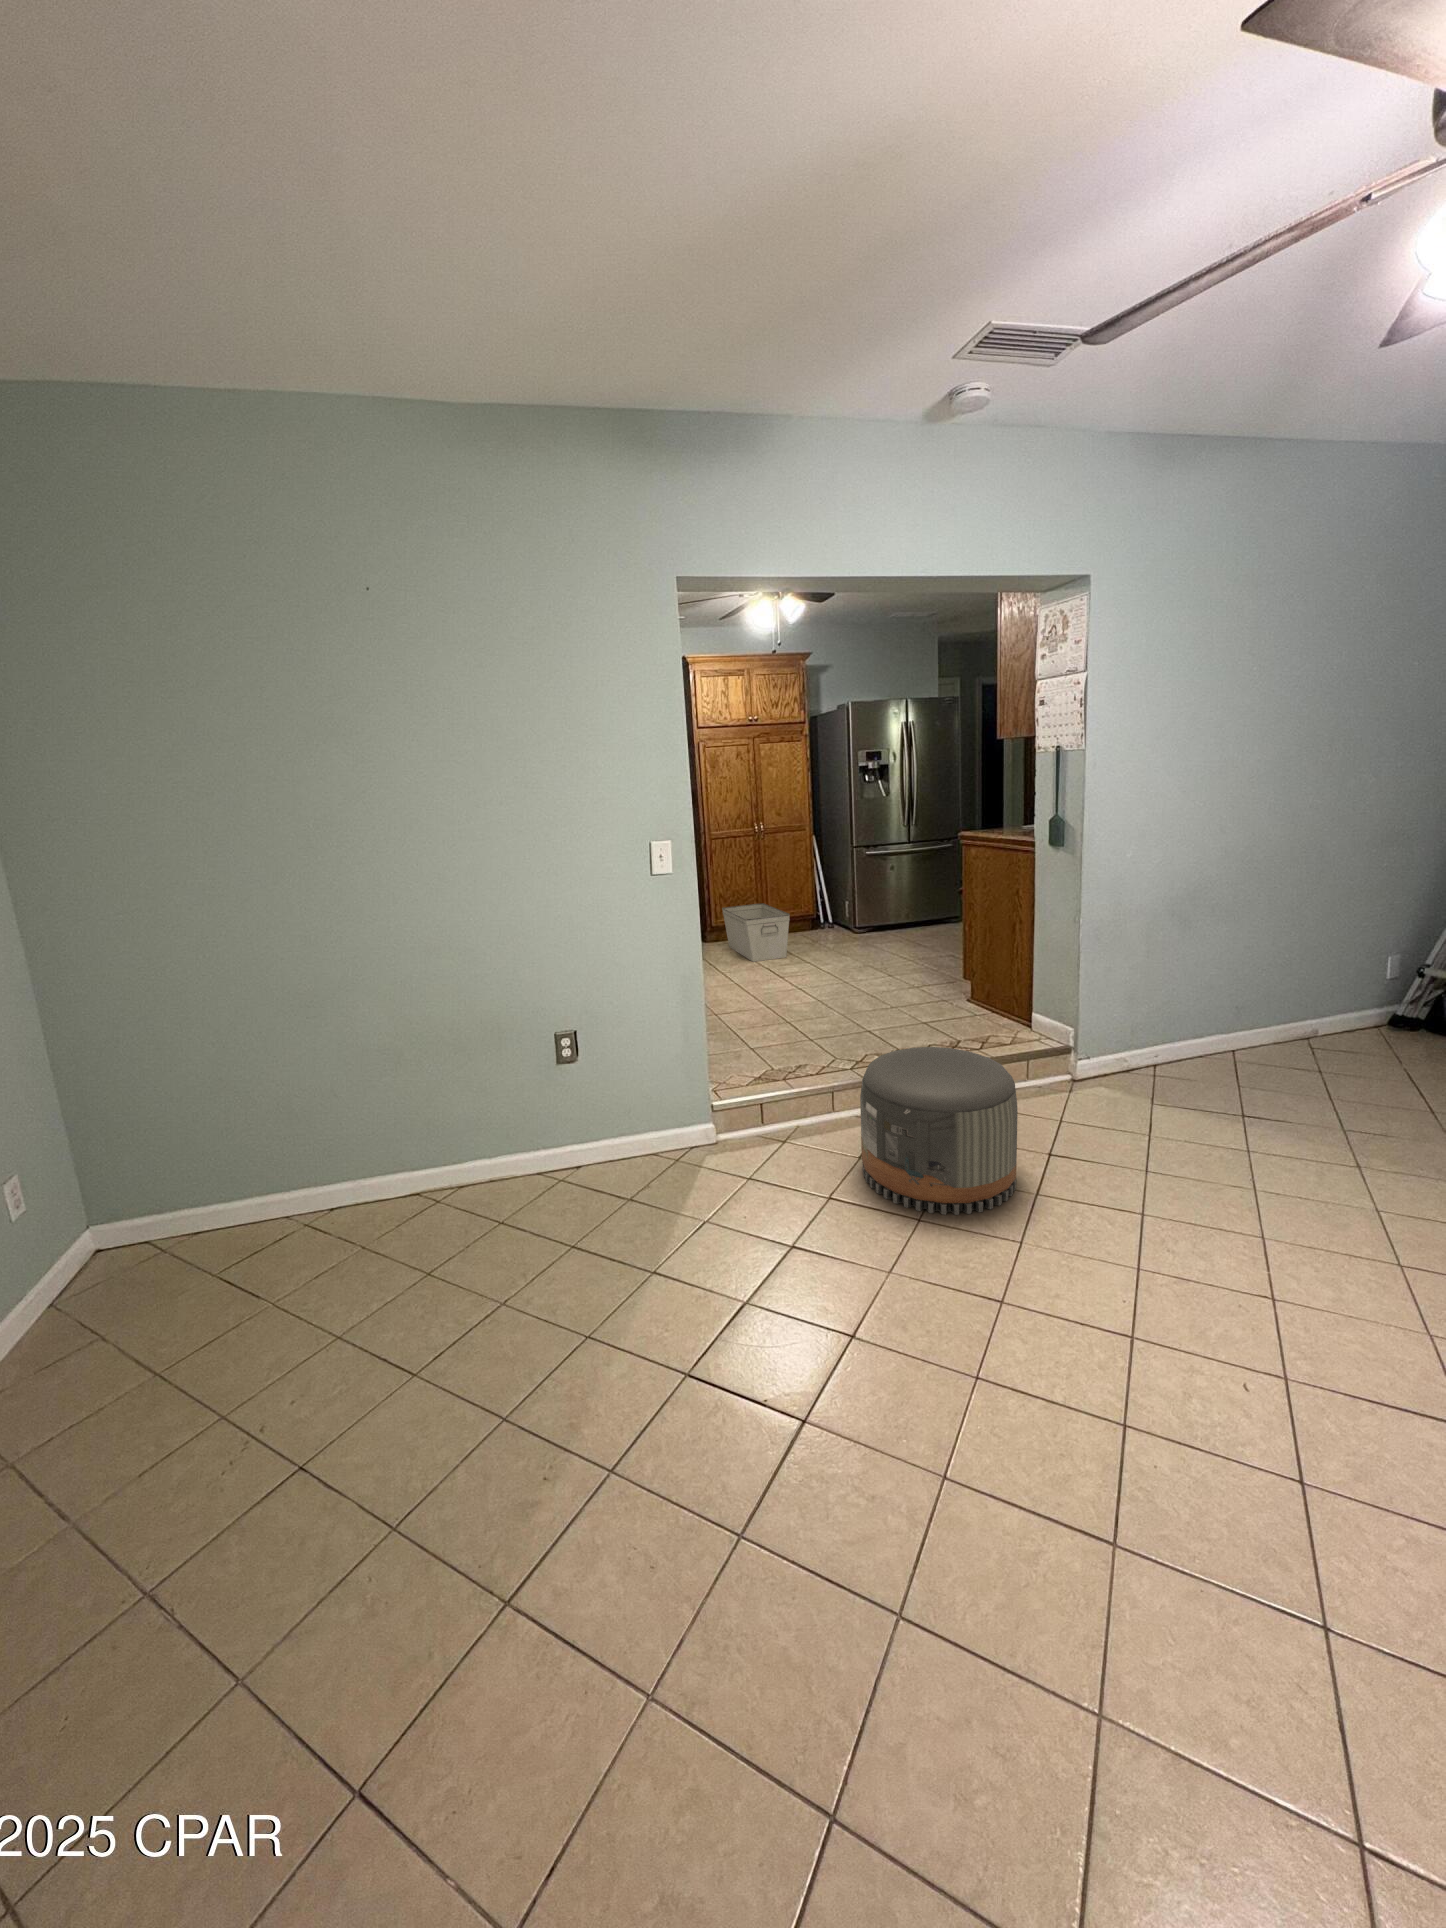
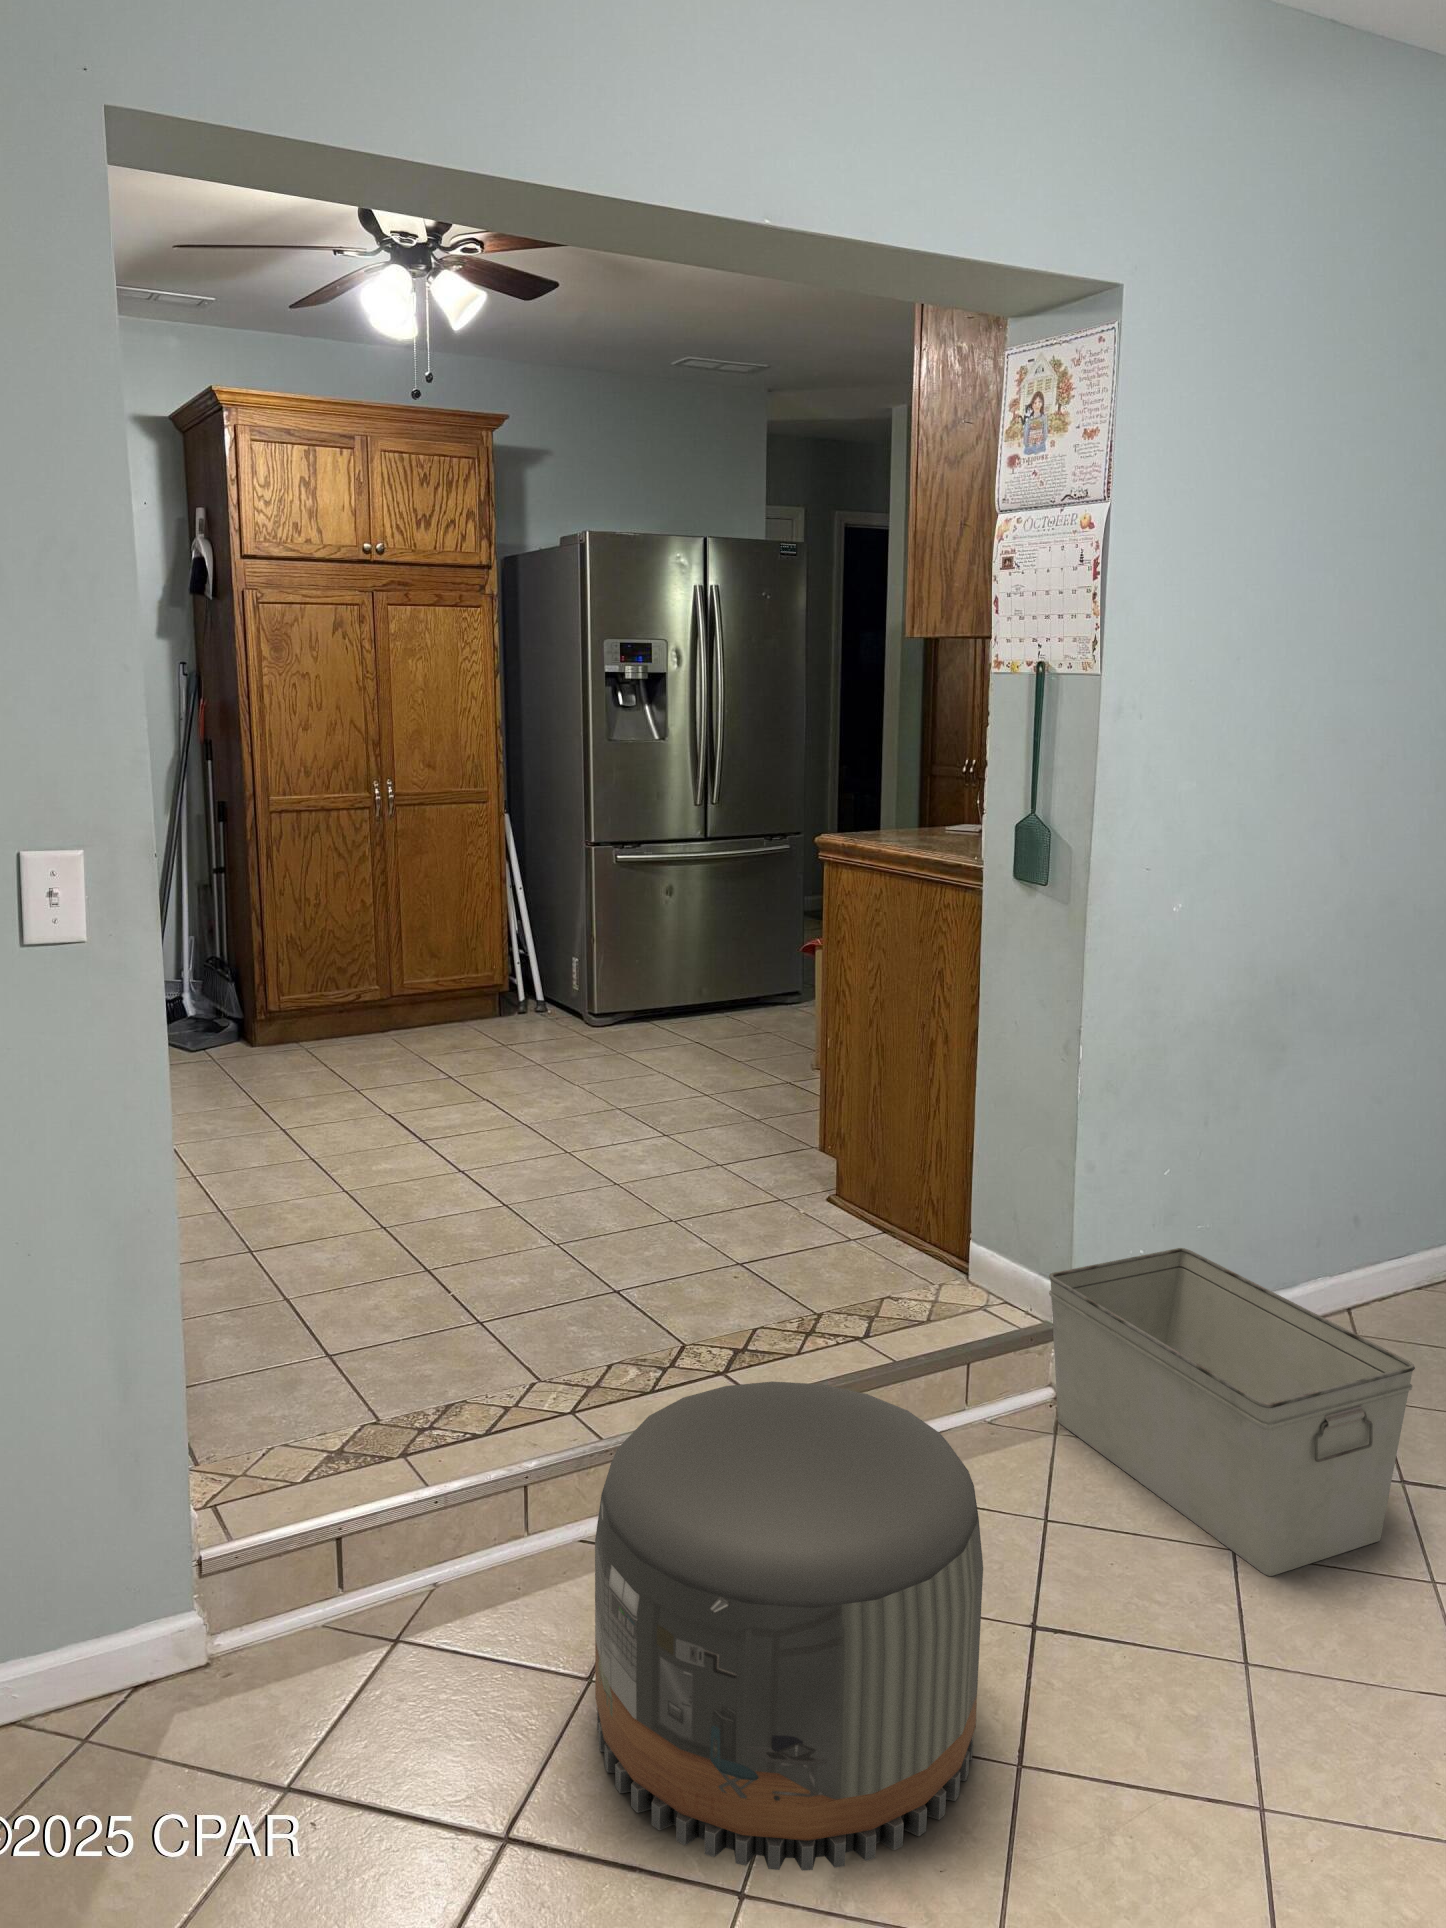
storage bin: present [722,903,790,962] -> present [1049,1248,1415,1576]

